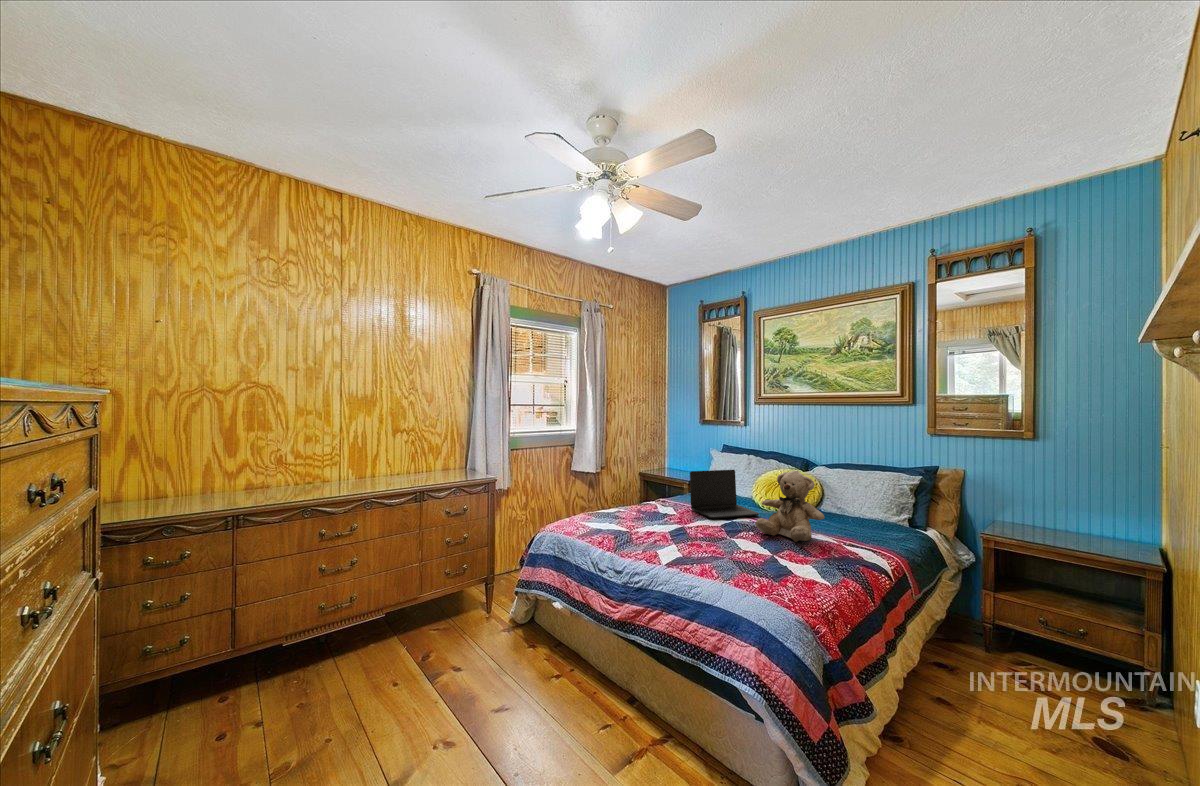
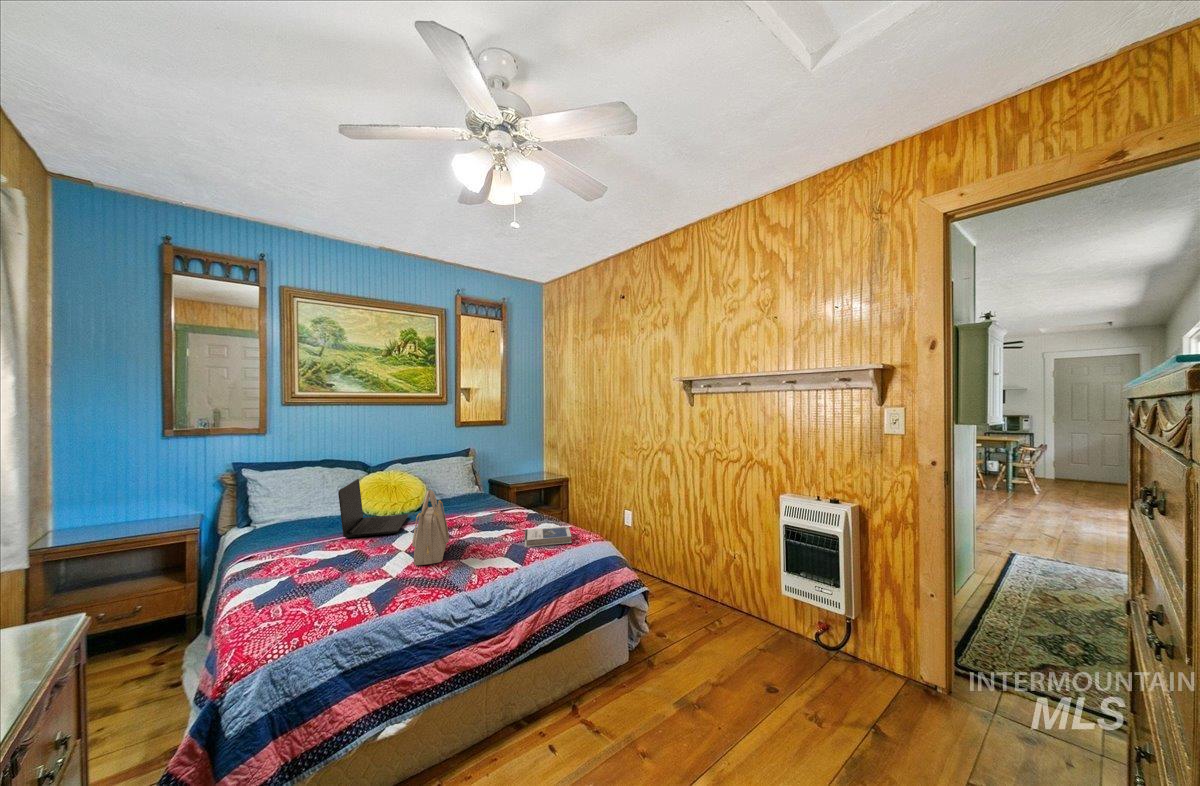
teddy bear: present [755,471,825,542] -> none [445,459,507,522]
handbag: none [646,479,698,539] -> present [412,490,449,565]
hardback book: none [710,554,771,582] -> present [525,526,572,547]

